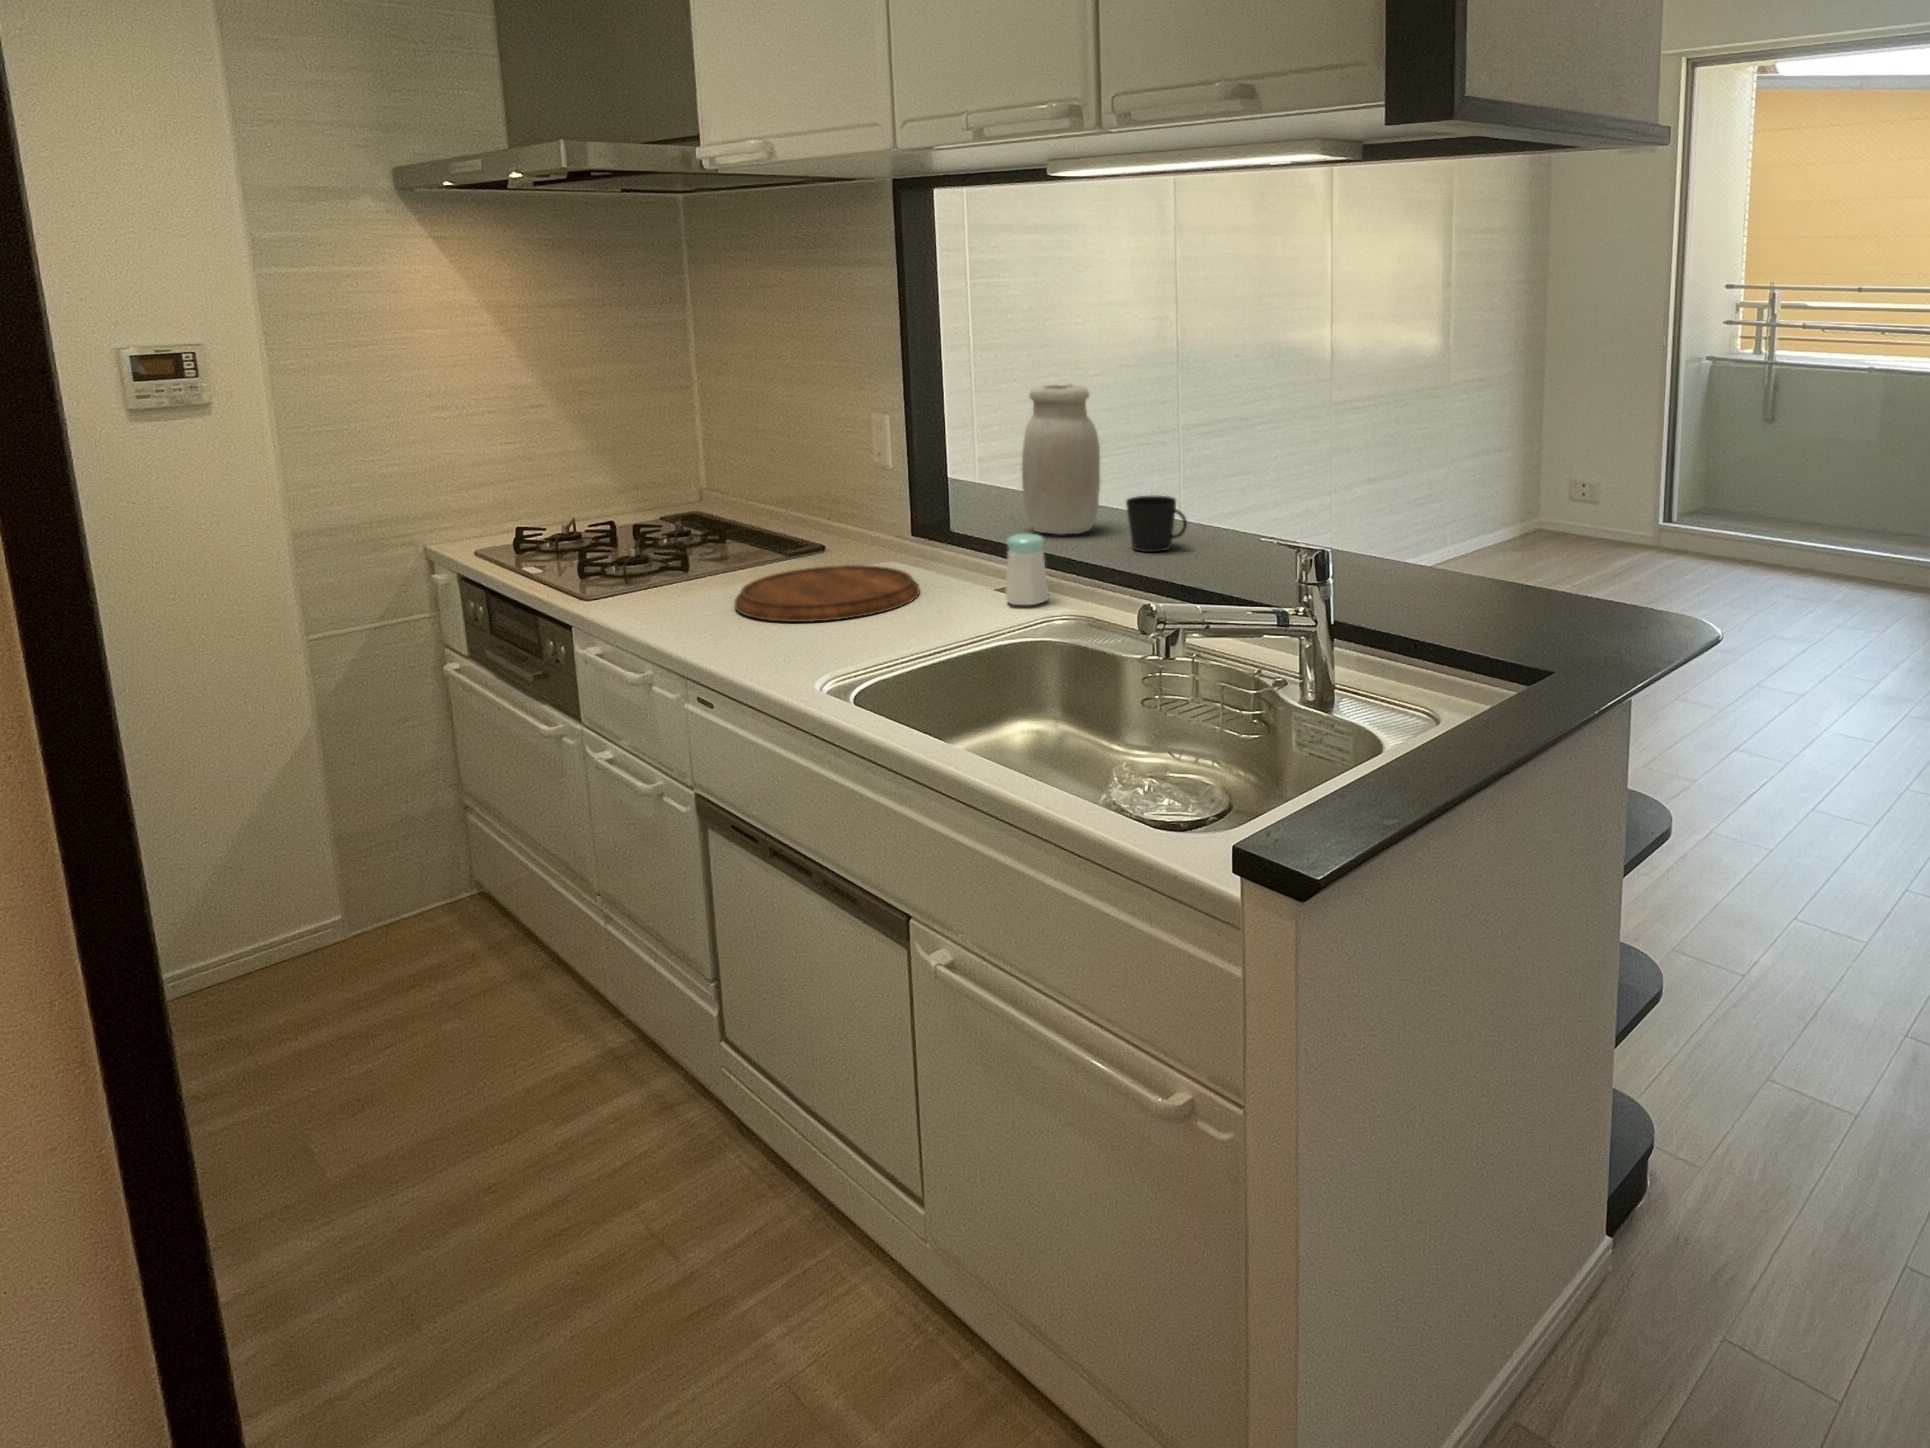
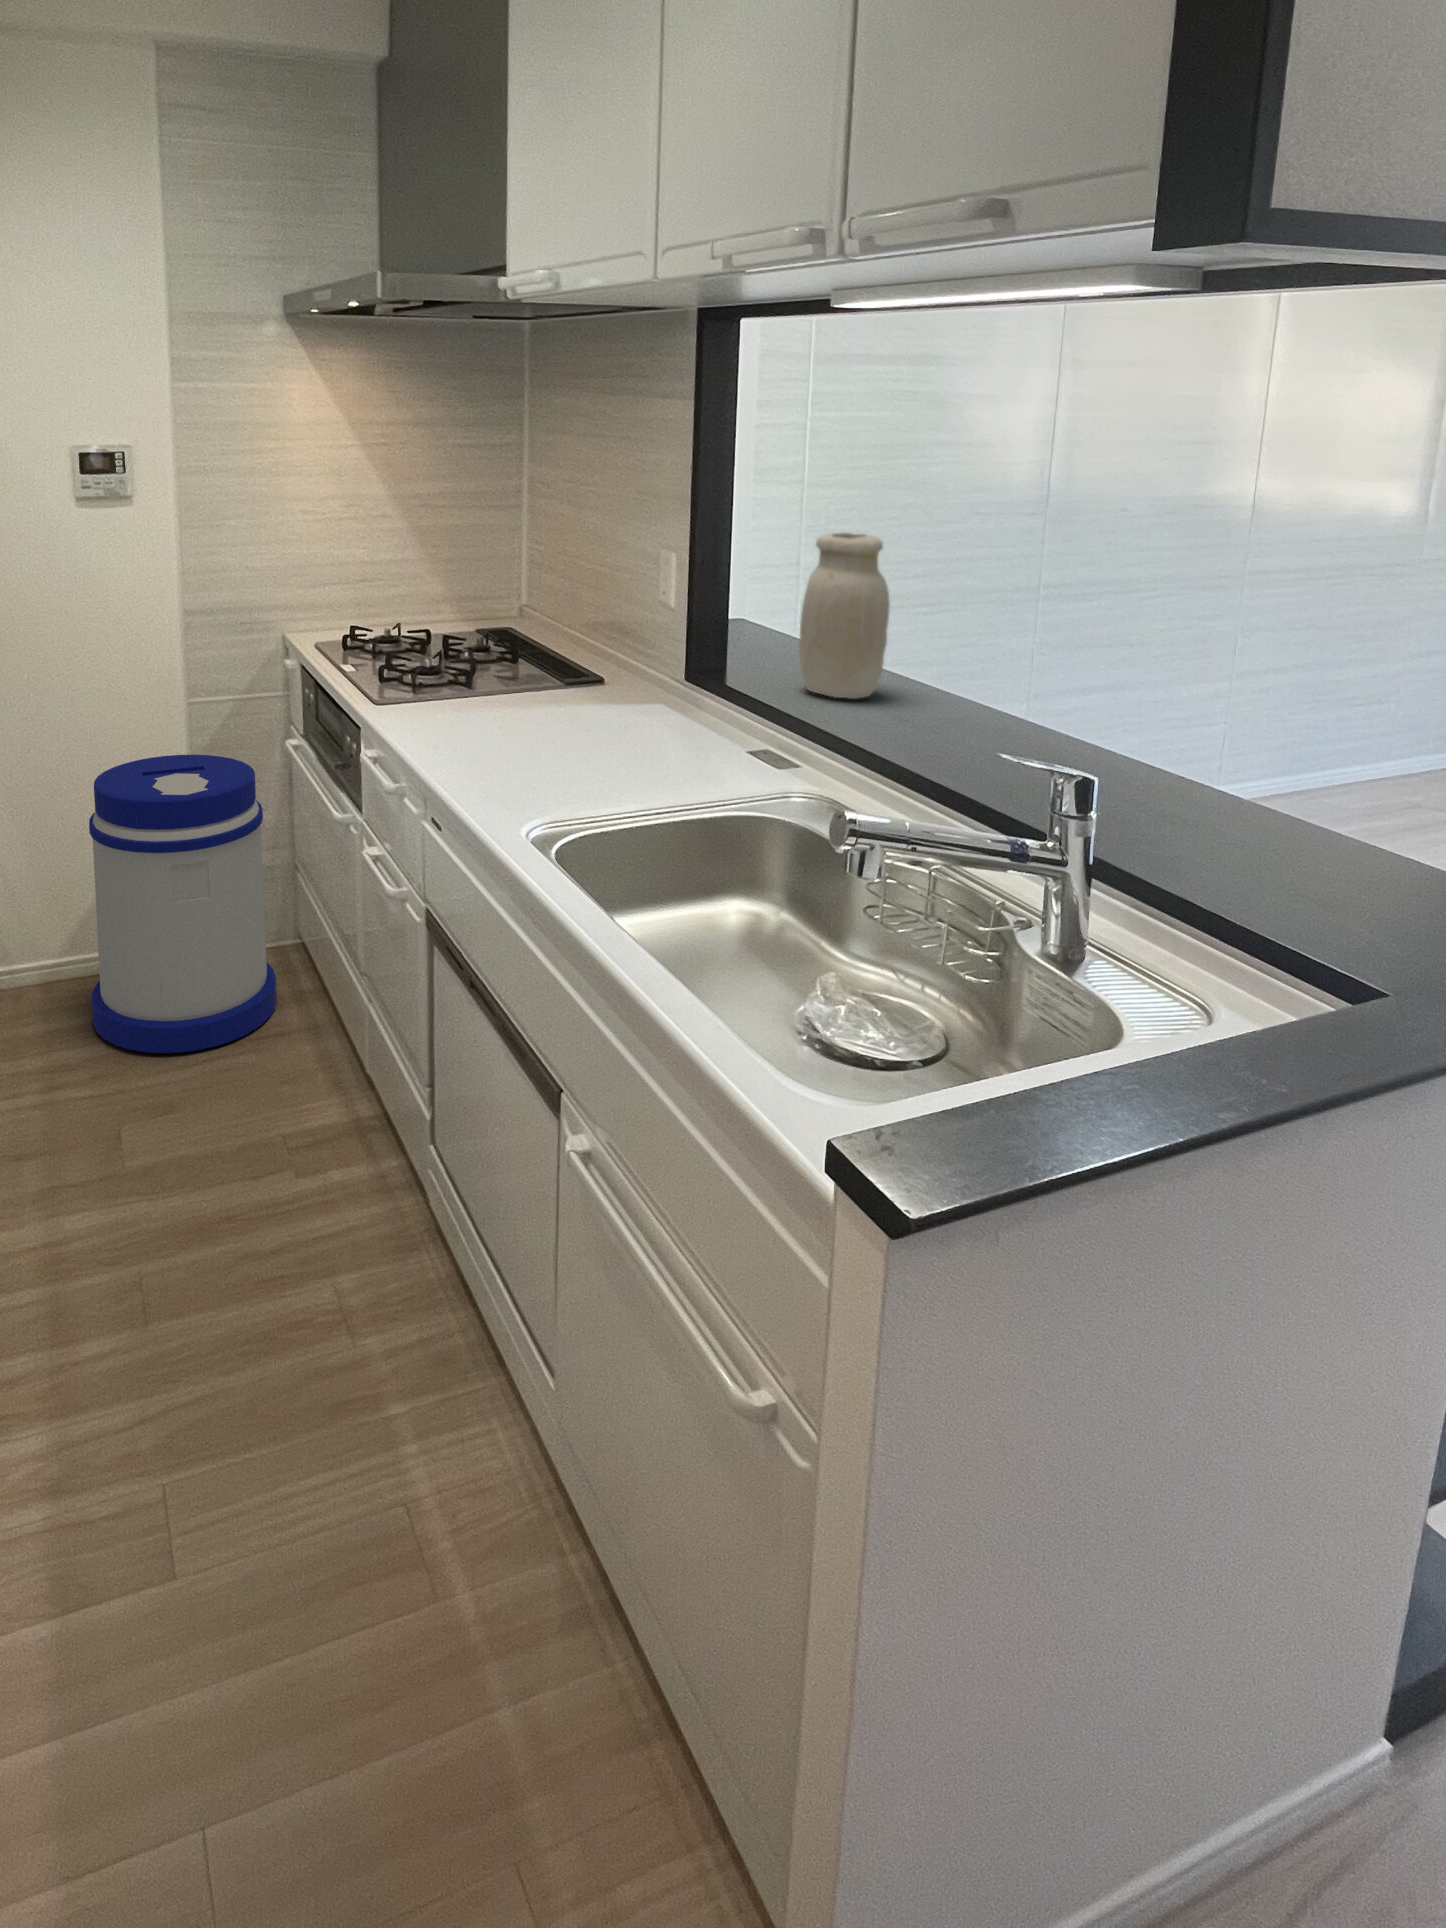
cup: present [1126,496,1187,552] -> none [905,667,974,733]
salt shaker: present [1006,533,1049,605] -> none [750,697,796,776]
cutting board: present [735,565,920,622] -> none [490,702,670,762]
trash can: none [193,693,464,1051] -> present [89,755,276,1053]

